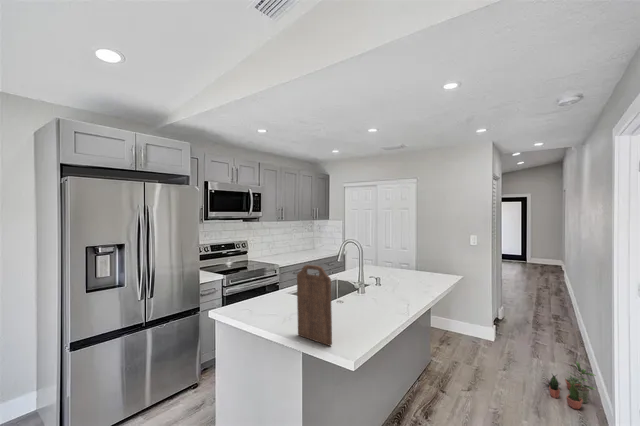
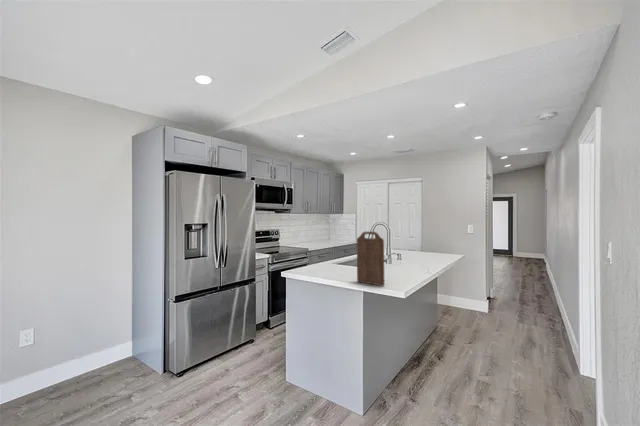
potted plant: present [546,362,596,409] -> none [530,319,568,354]

